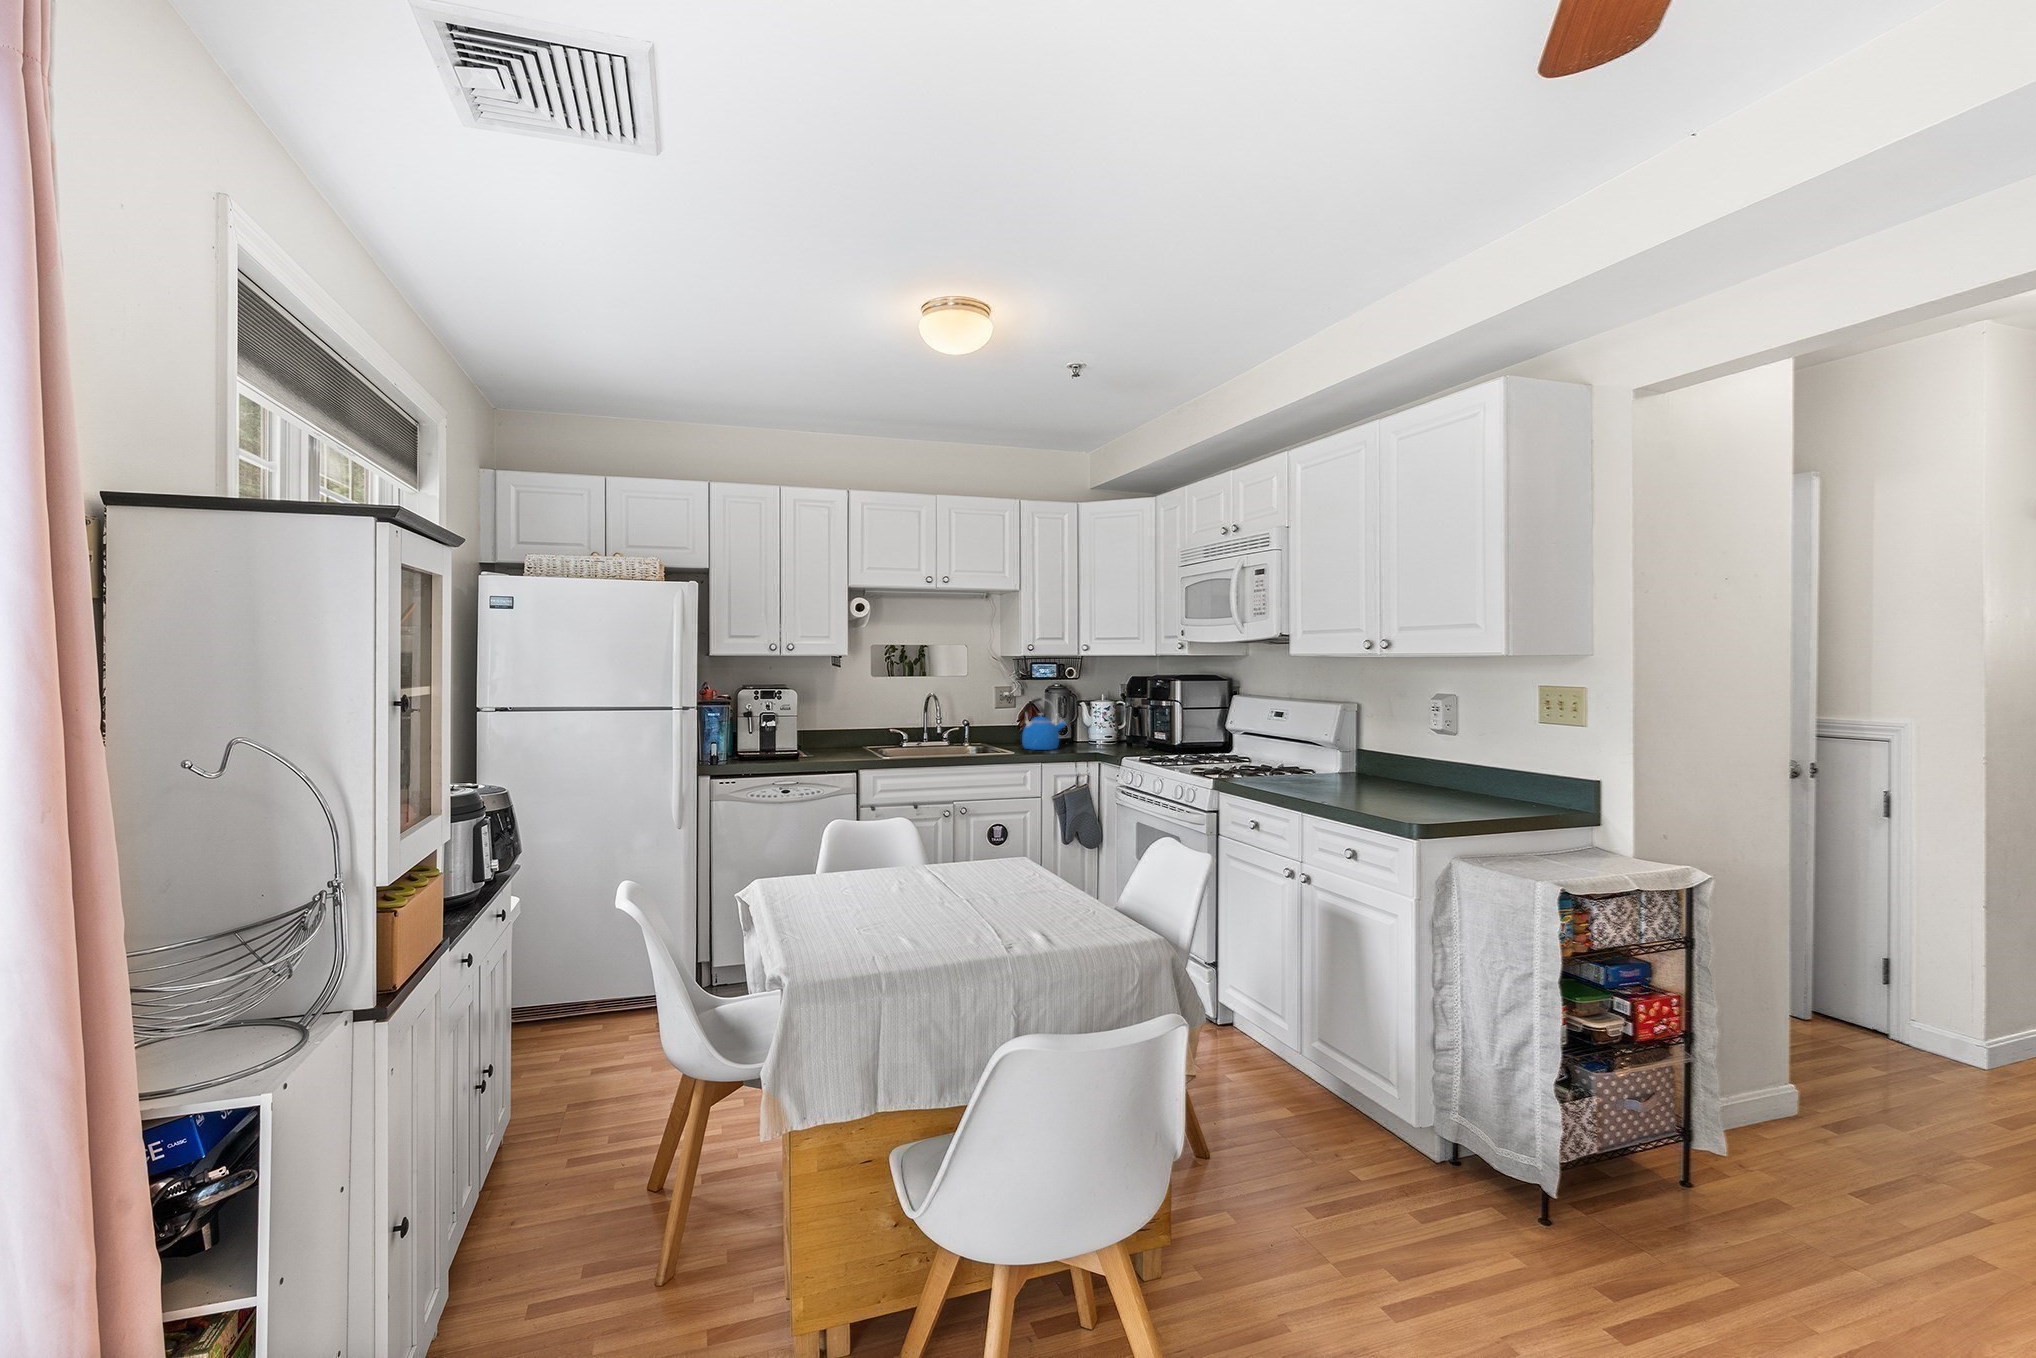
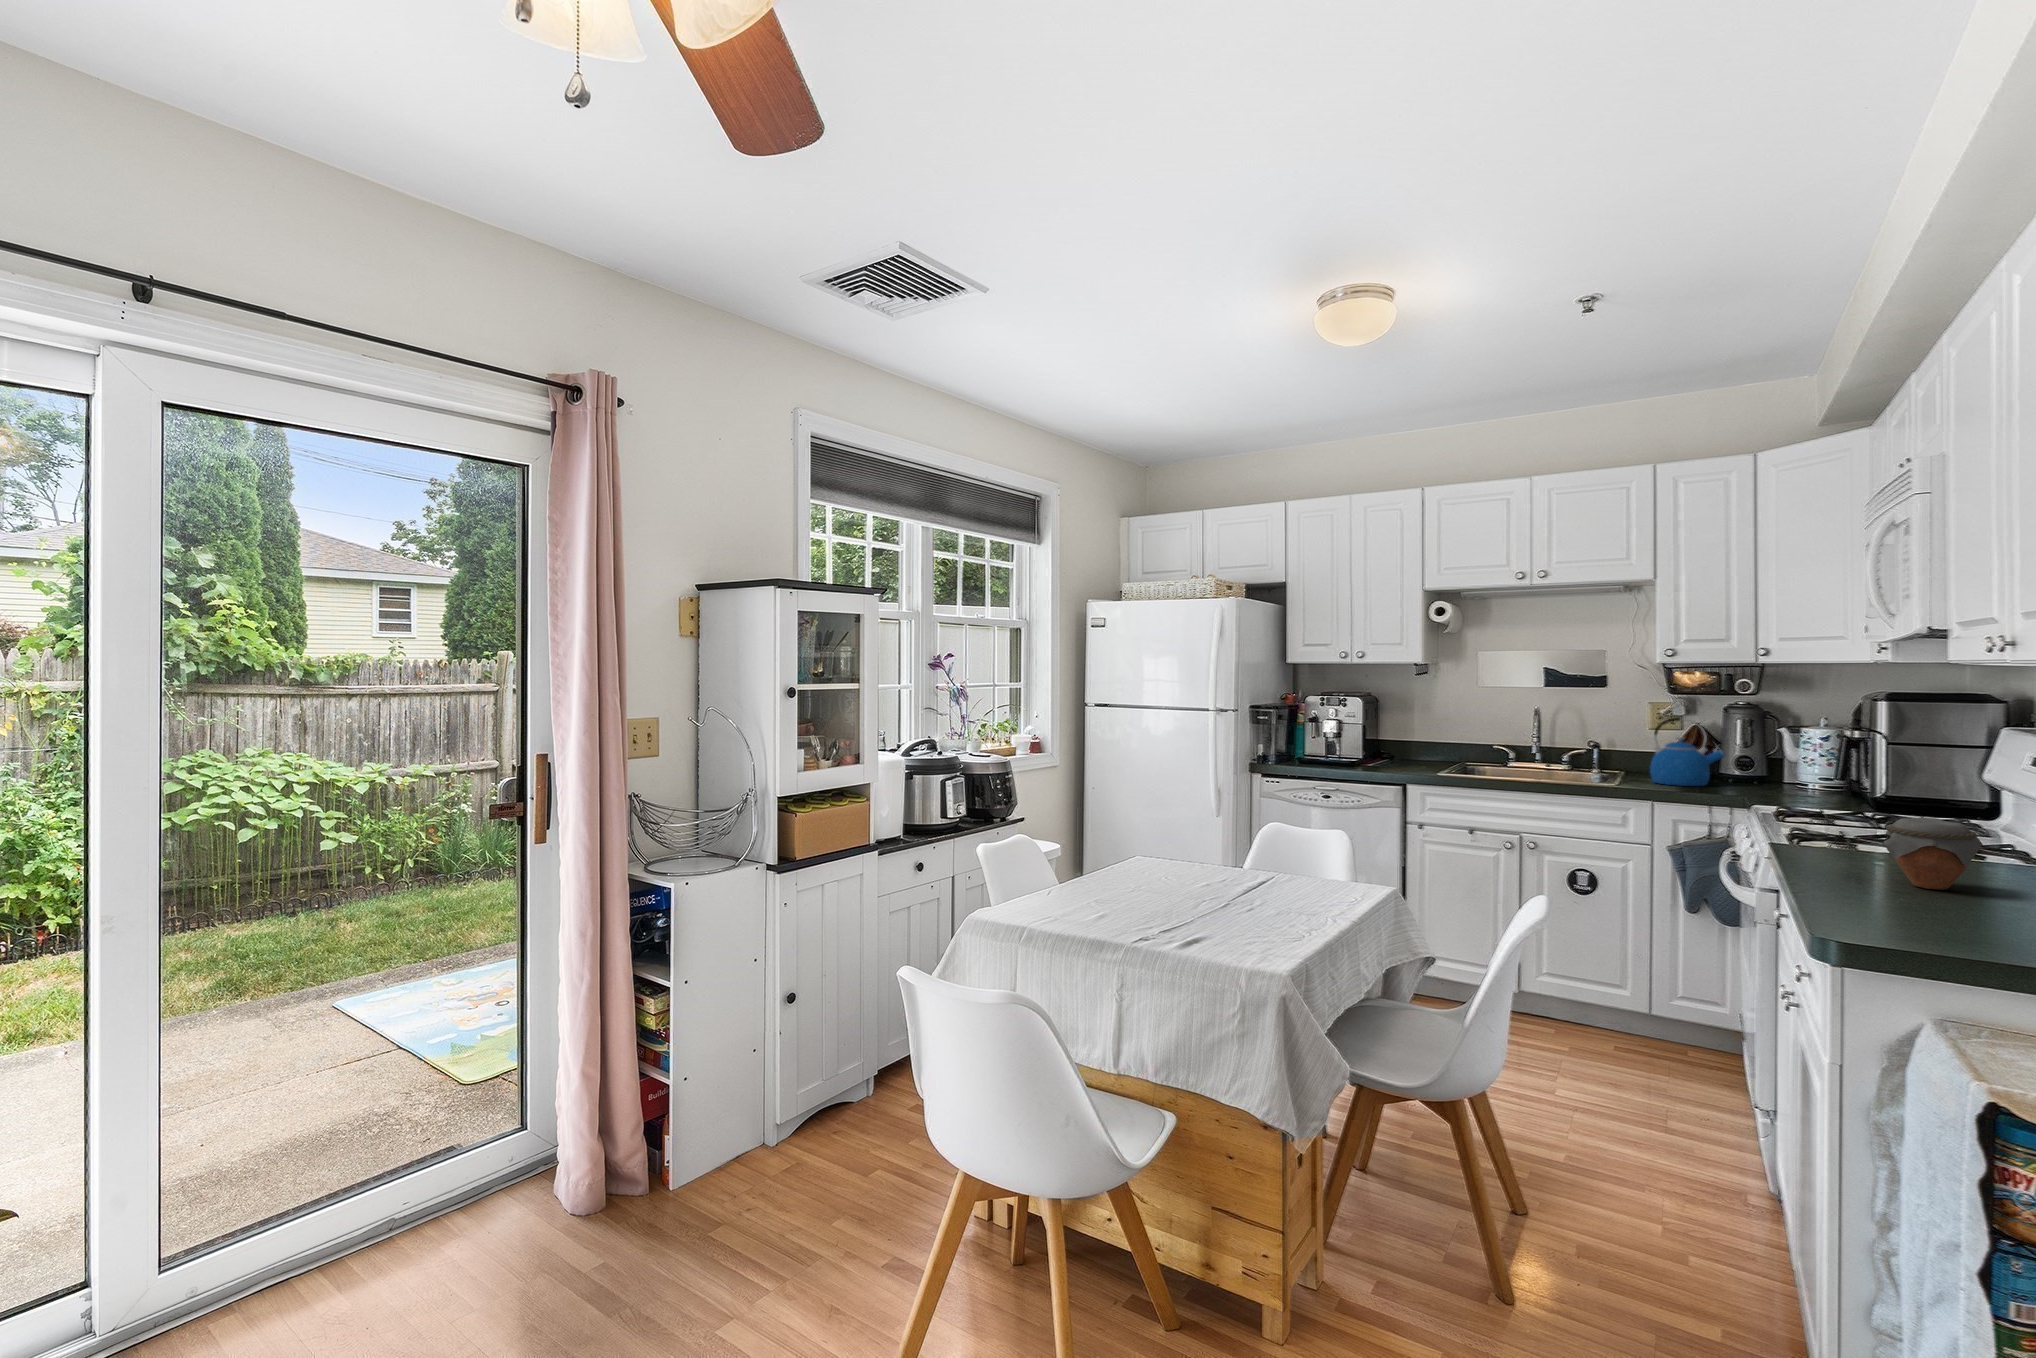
jar: none [1343,763,1388,807] -> present [1884,818,1983,890]

